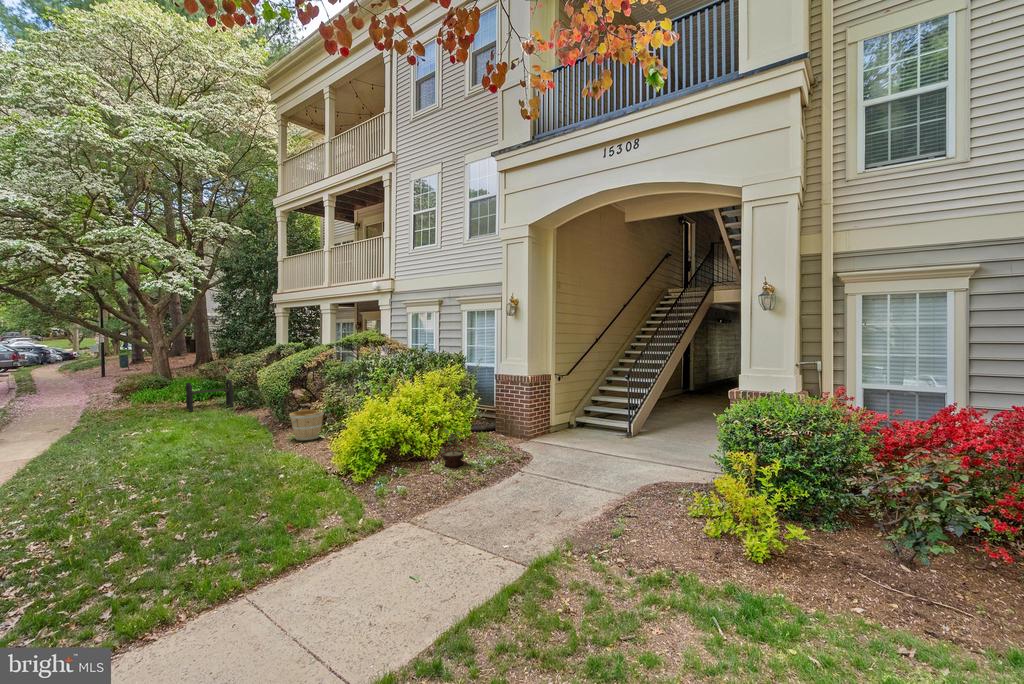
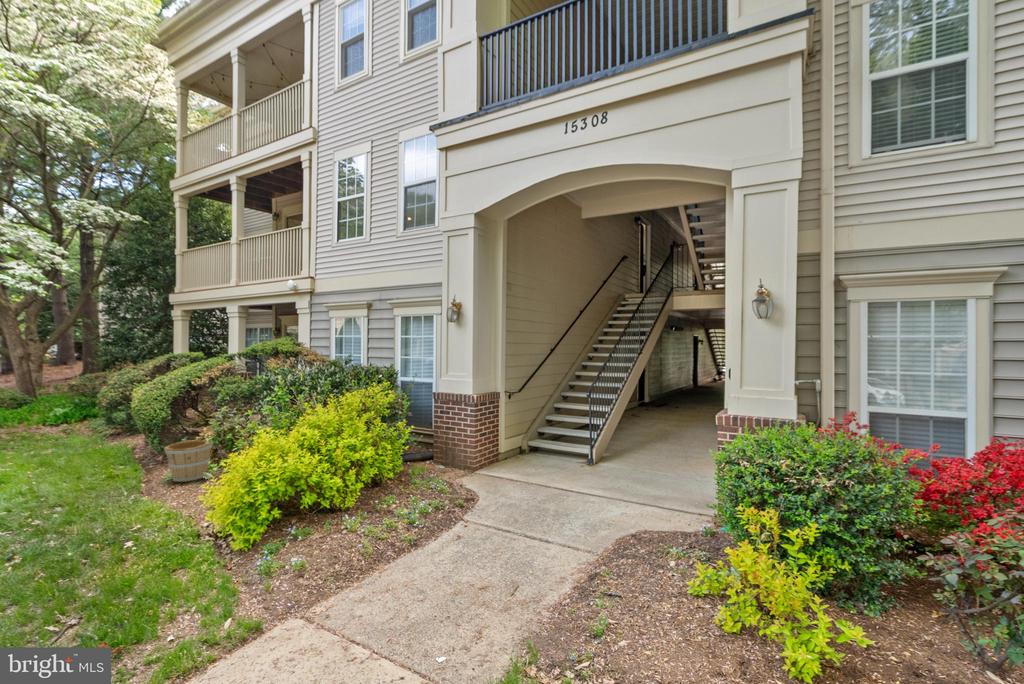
bench: present [186,380,234,412] -> none [40,398,107,441]
decorative plant: present [441,430,464,467] -> none [358,468,392,519]

